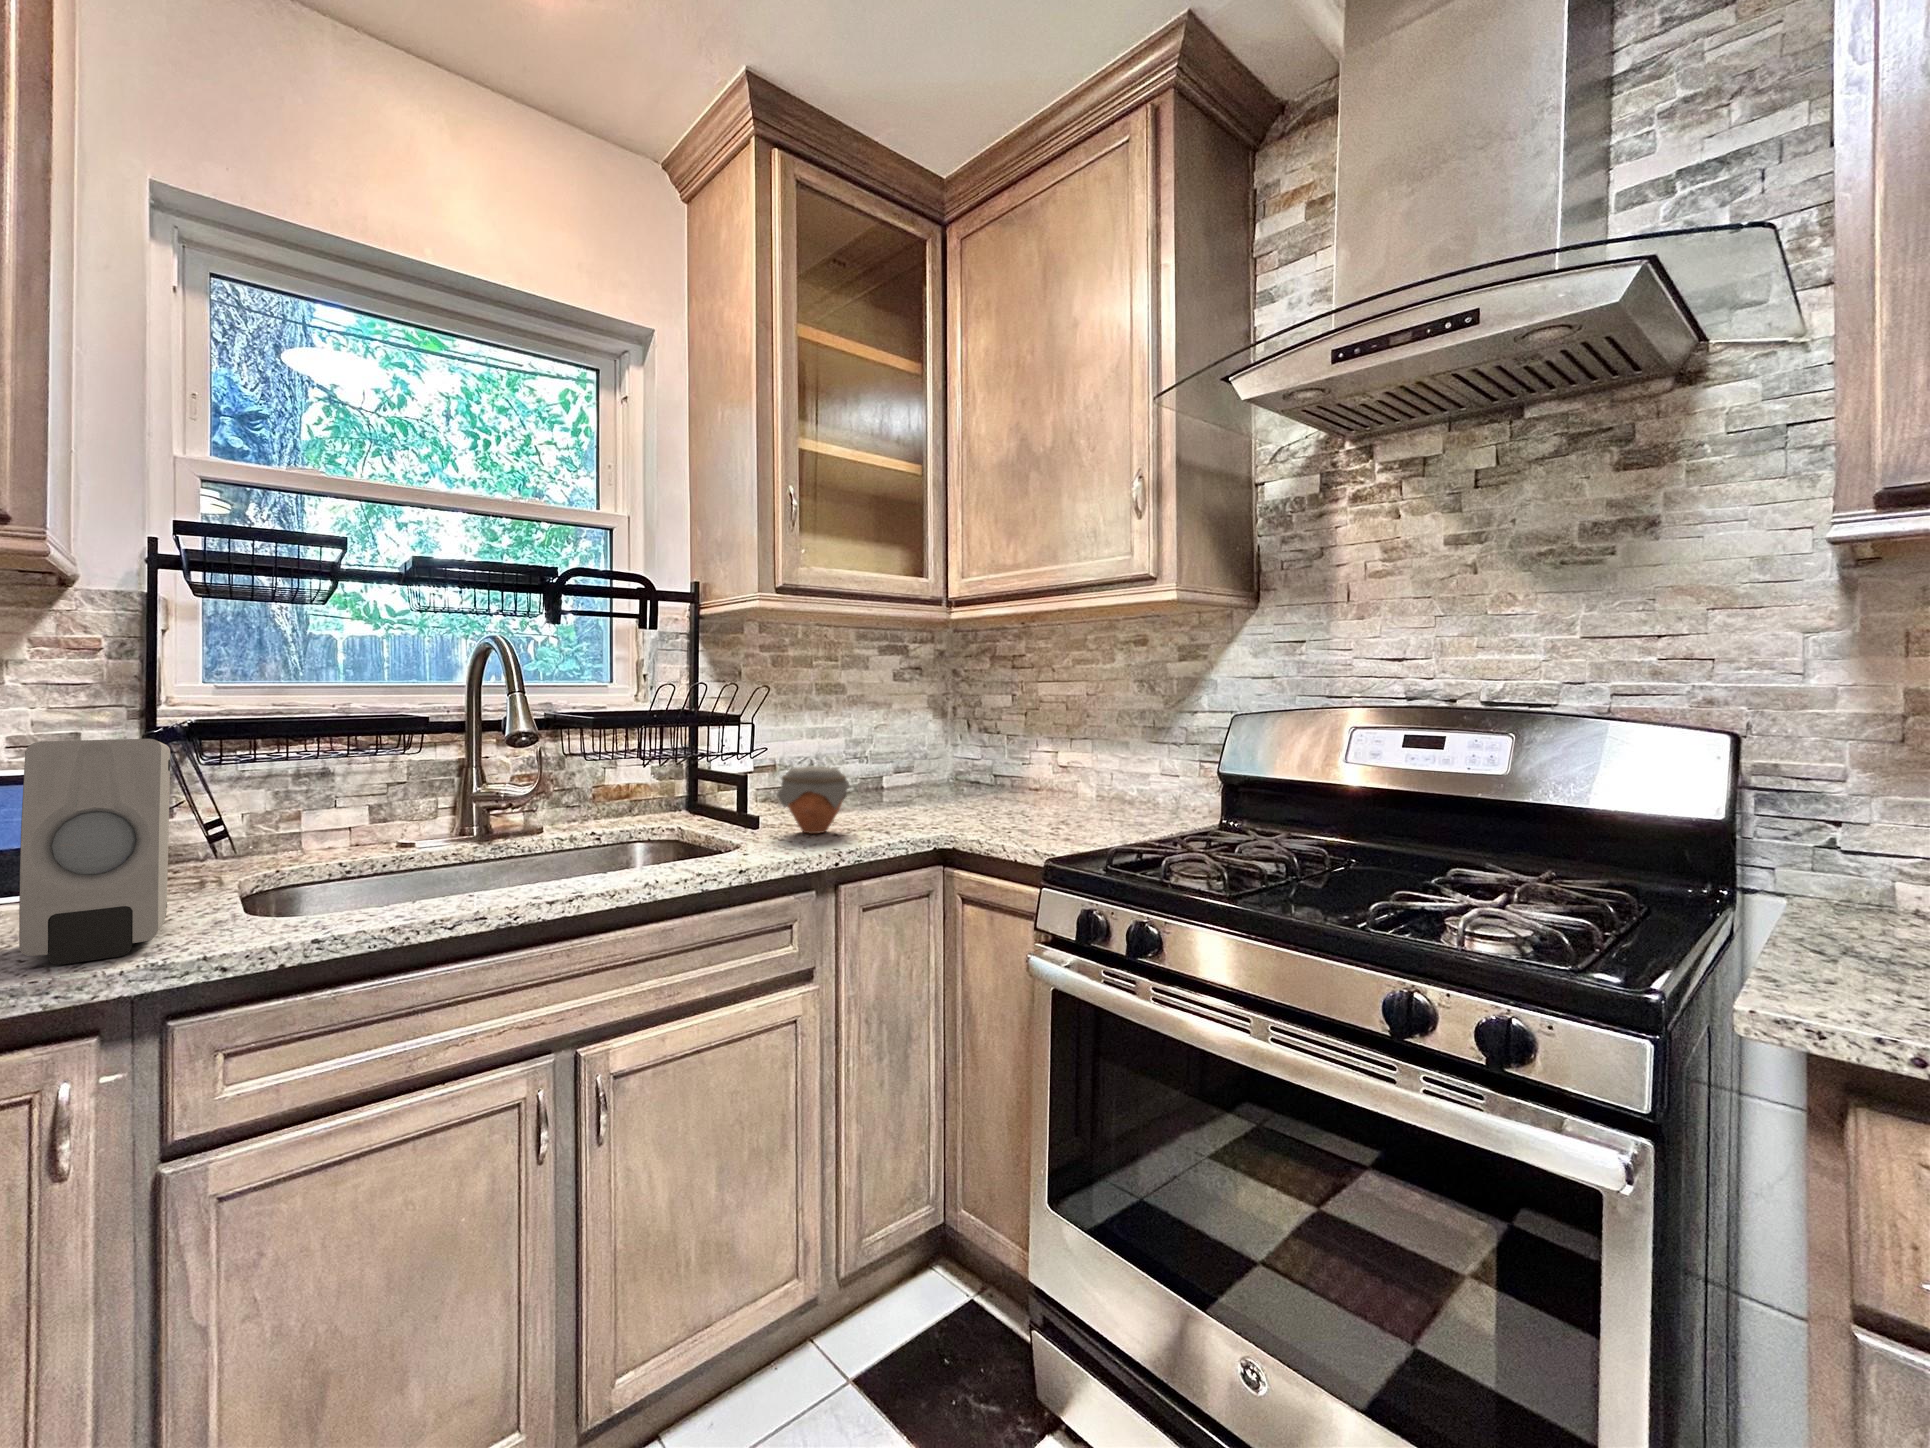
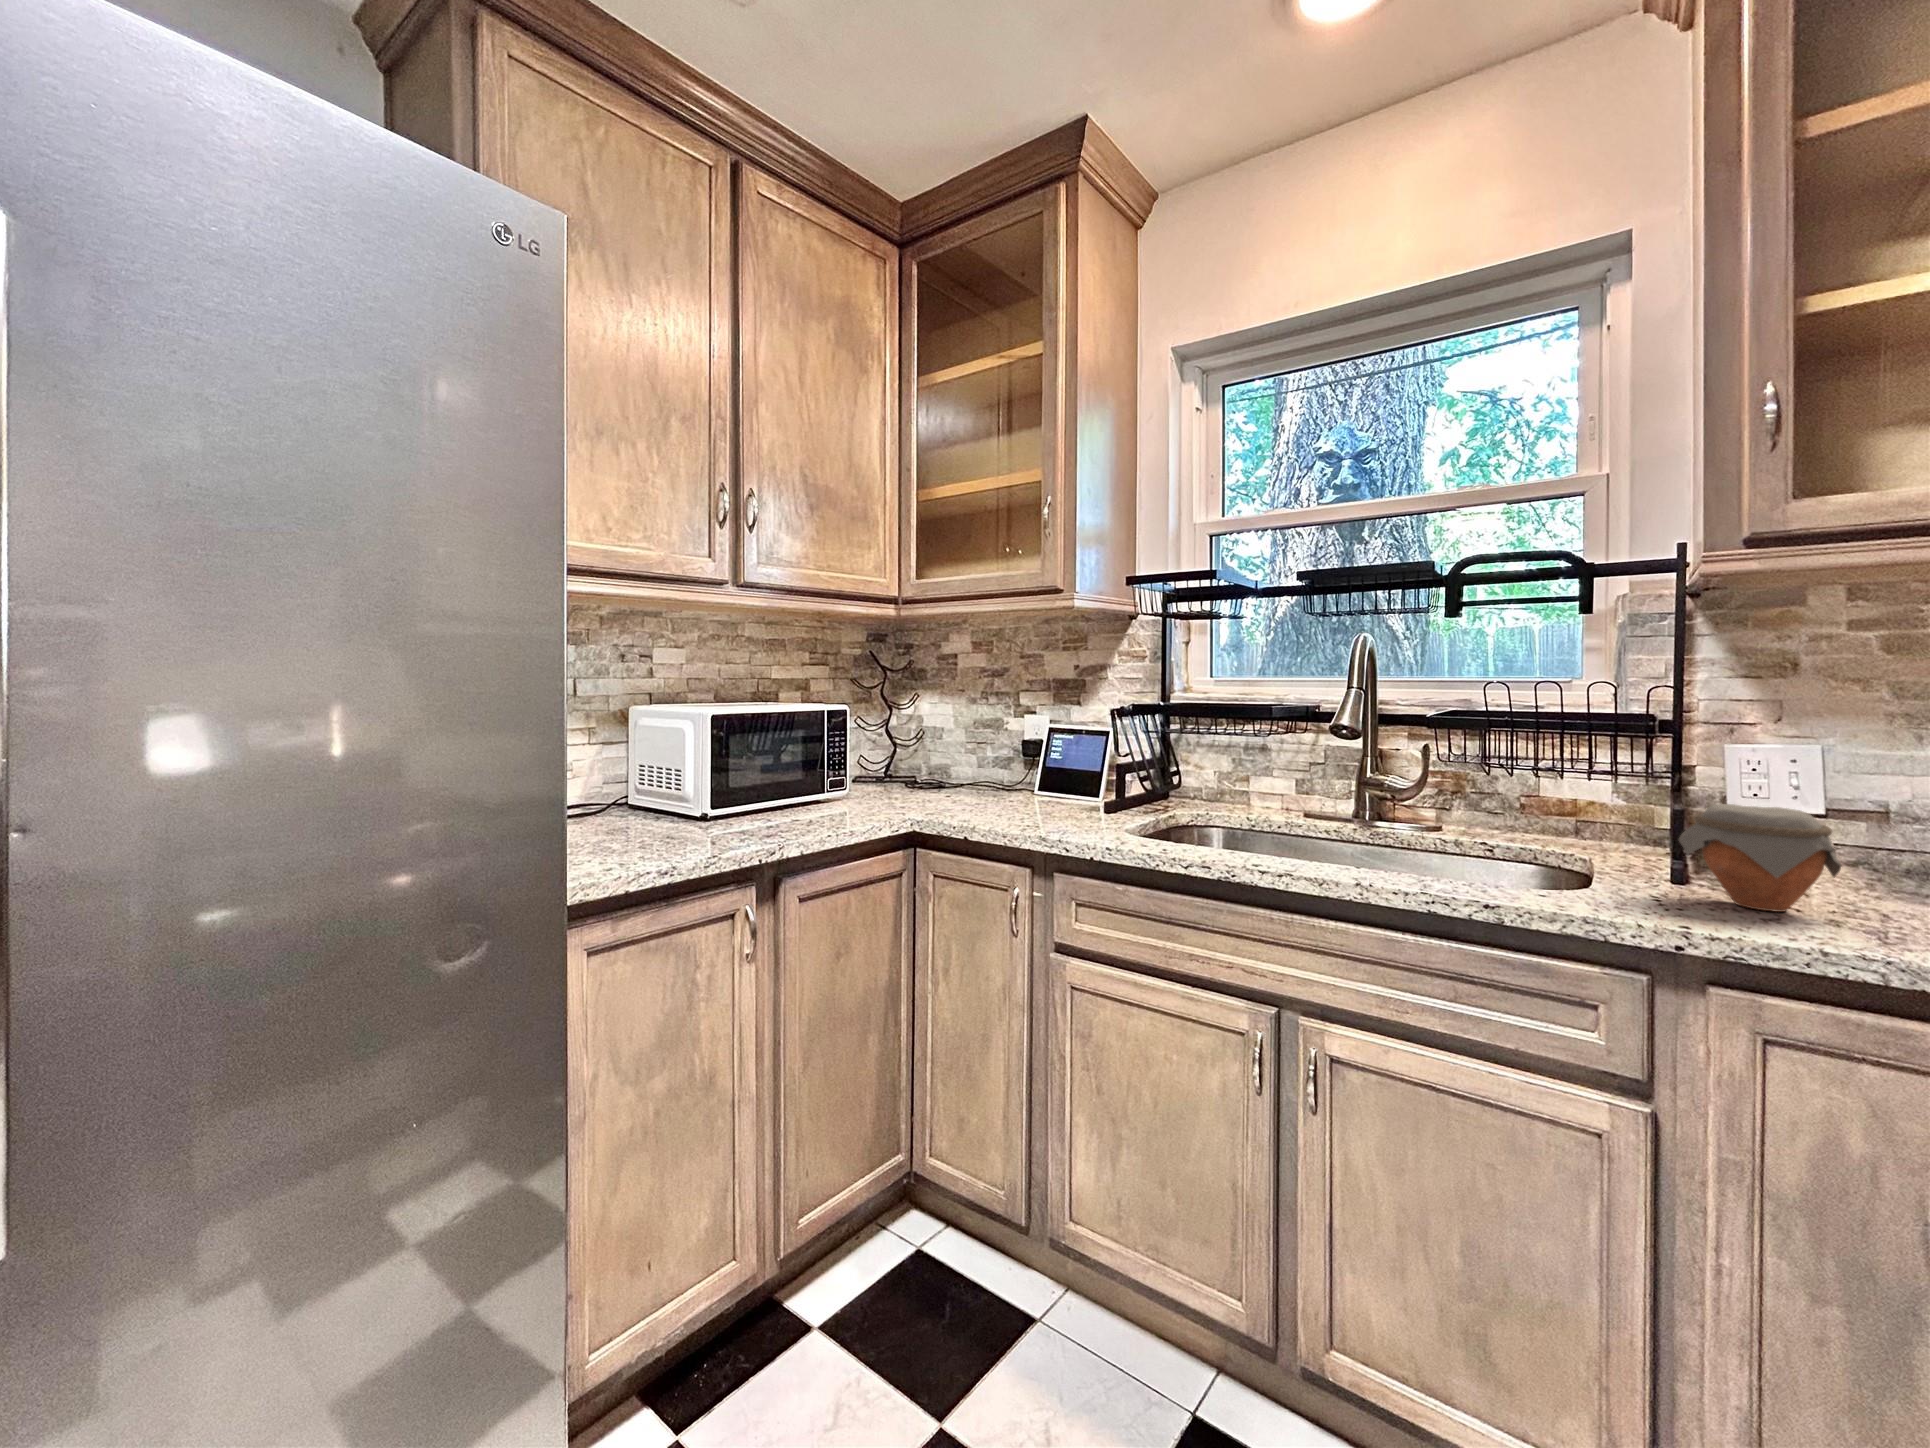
soap dispenser: present [19,739,170,965] -> none [1009,709,1099,830]

